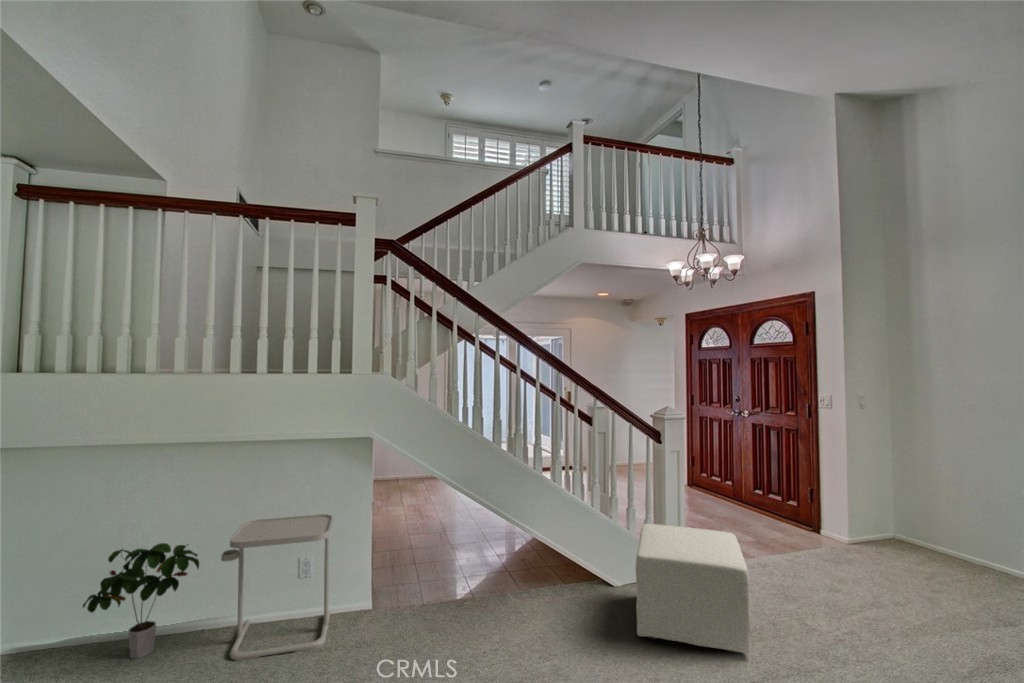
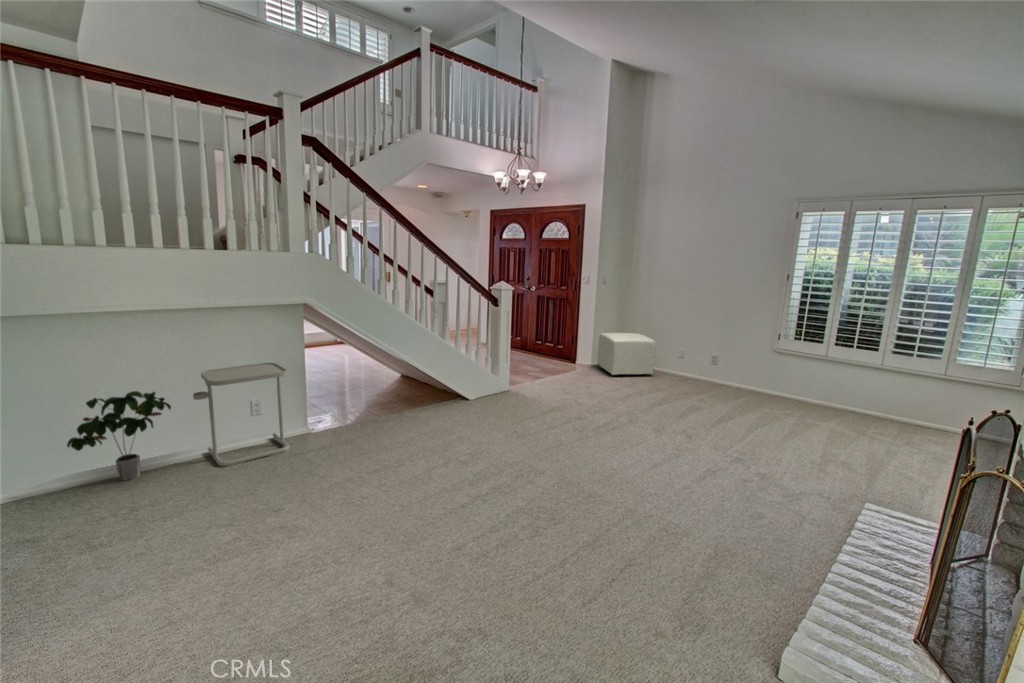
ottoman: present [636,524,750,654] -> present [597,333,656,376]

